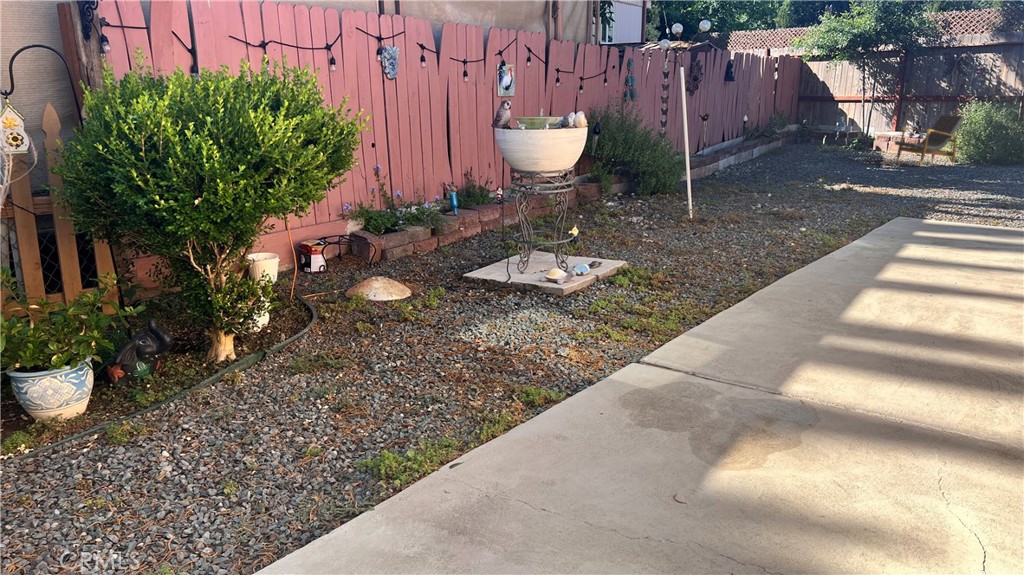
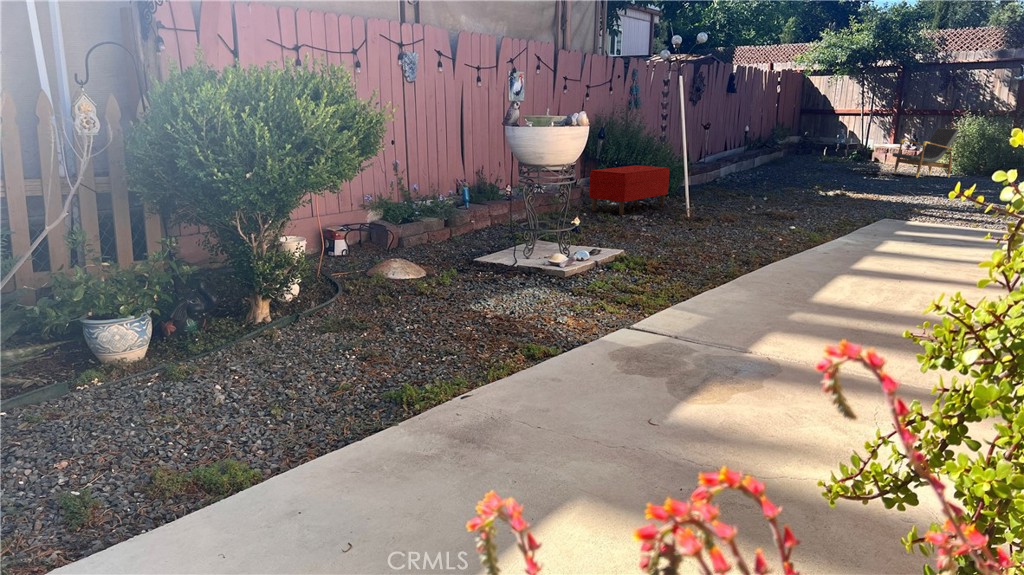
bench: none [587,161,670,215] -> present [589,165,669,215]

